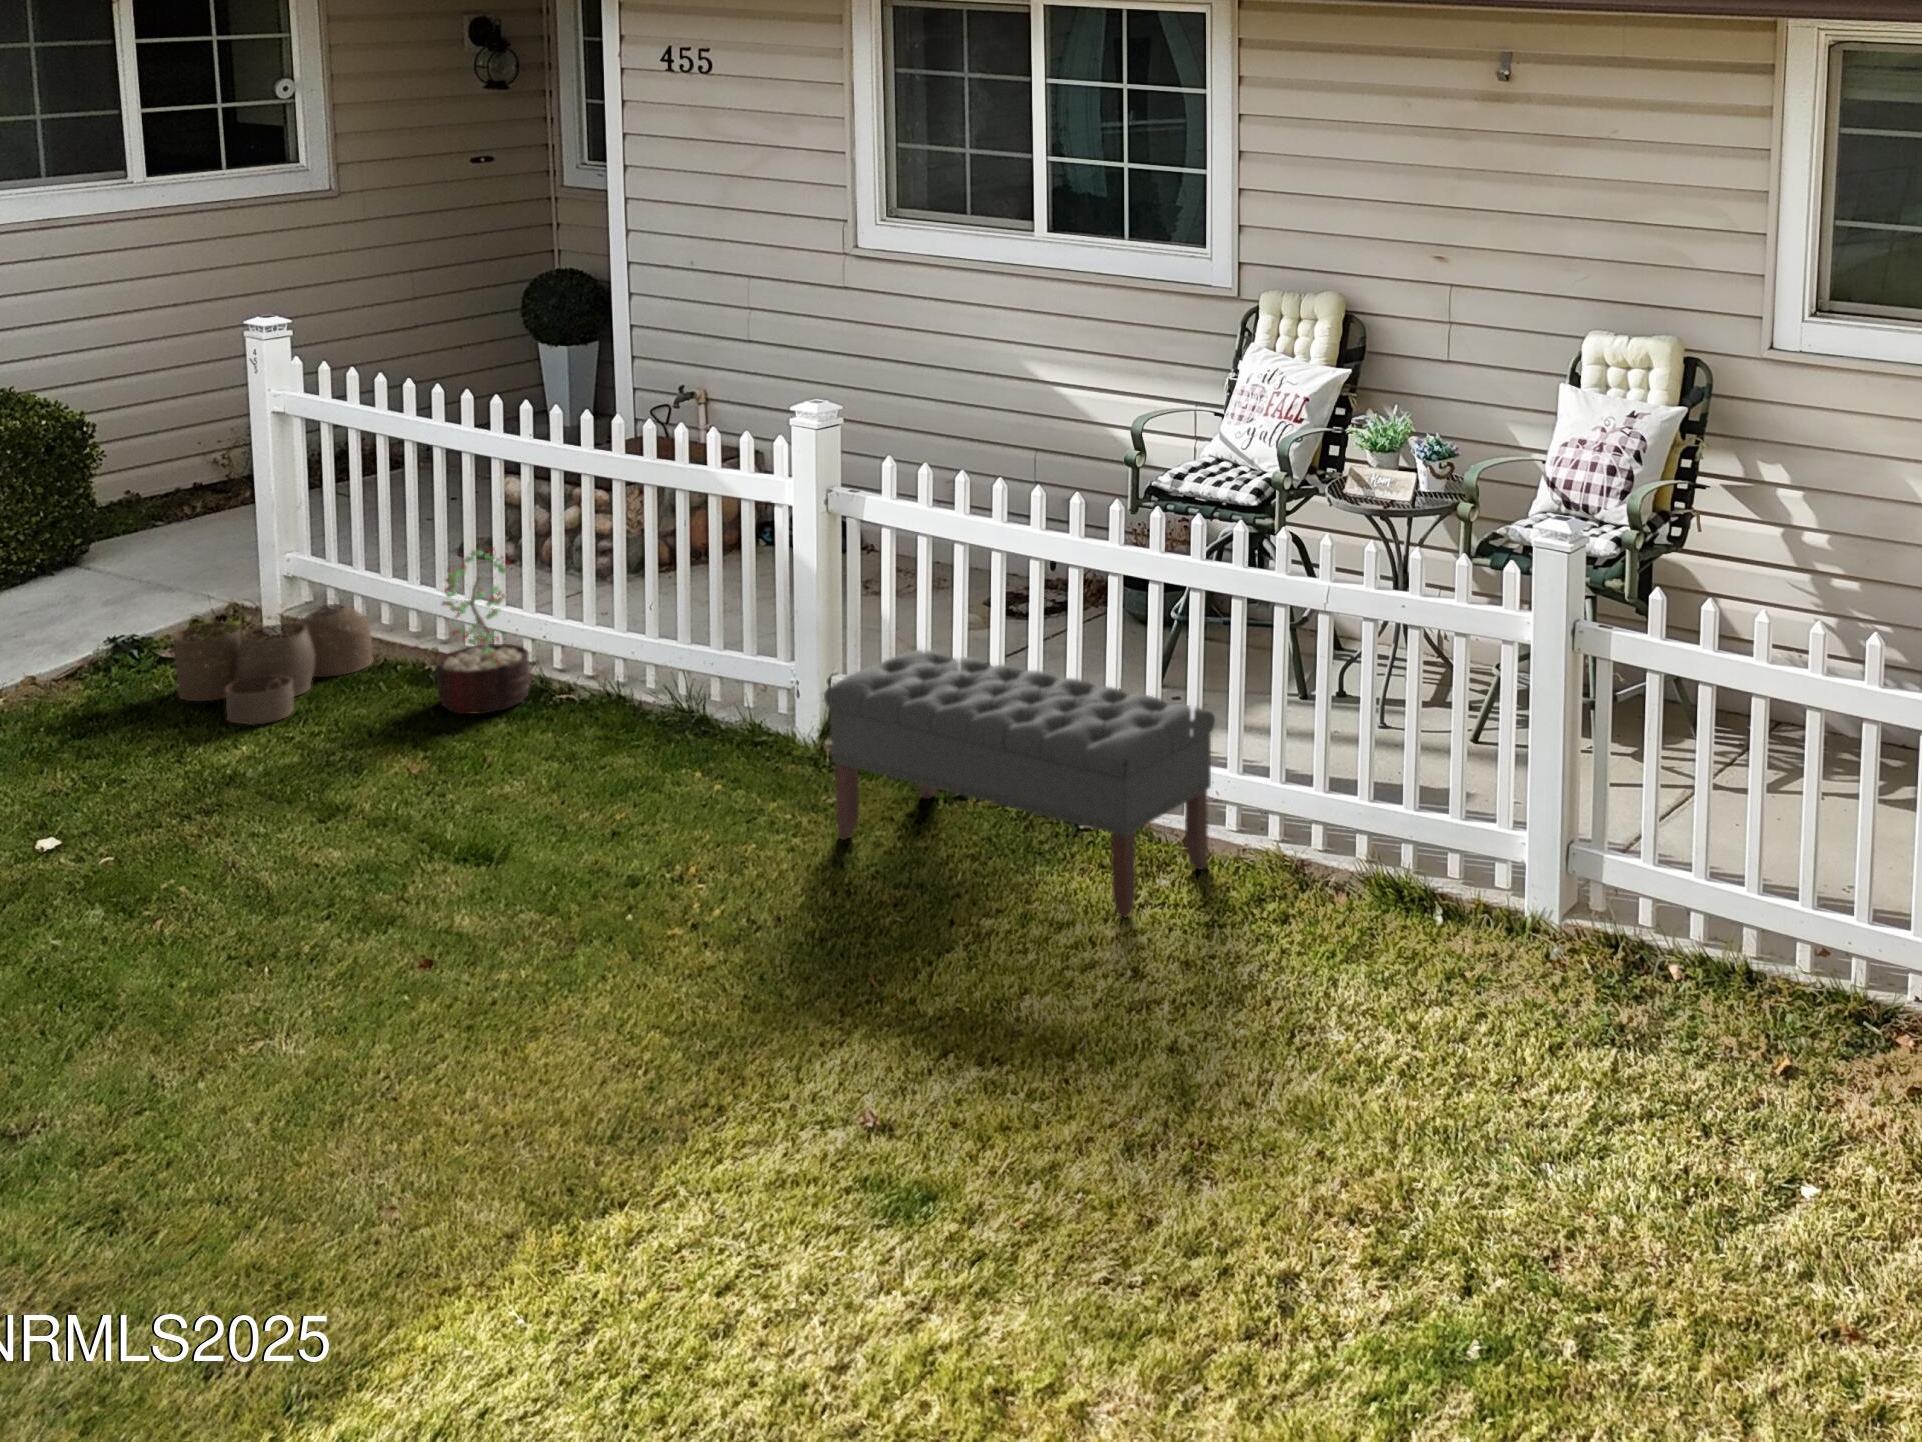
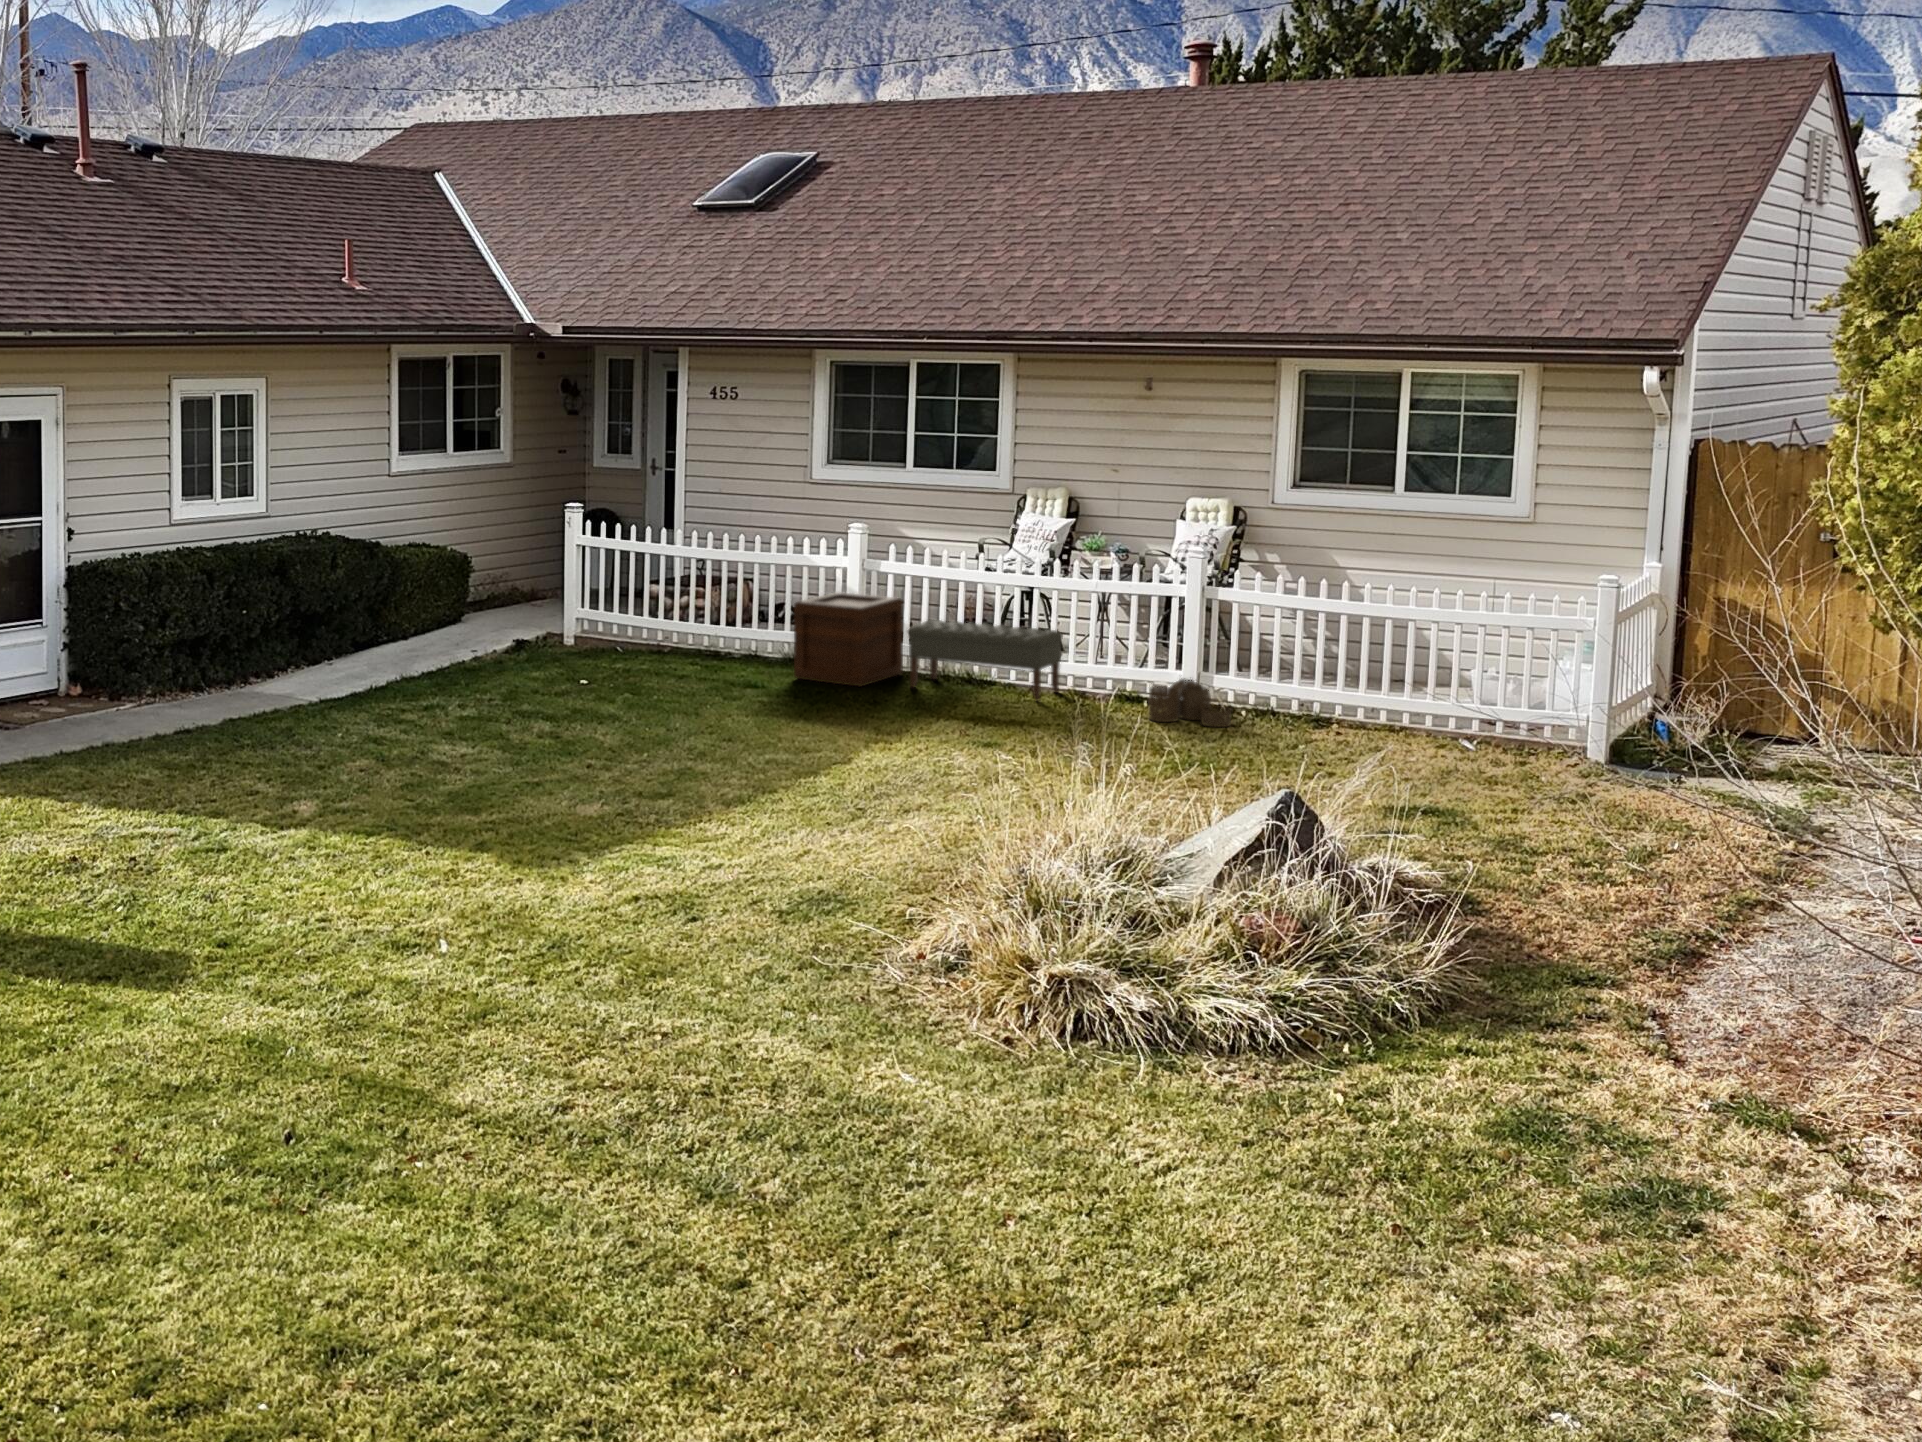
decorative plant: present [436,550,532,714] -> none [704,596,740,662]
wooden crate: none [560,557,866,838] -> present [794,592,903,687]
woven basket: present [172,603,373,725] -> present [1149,678,1231,727]

